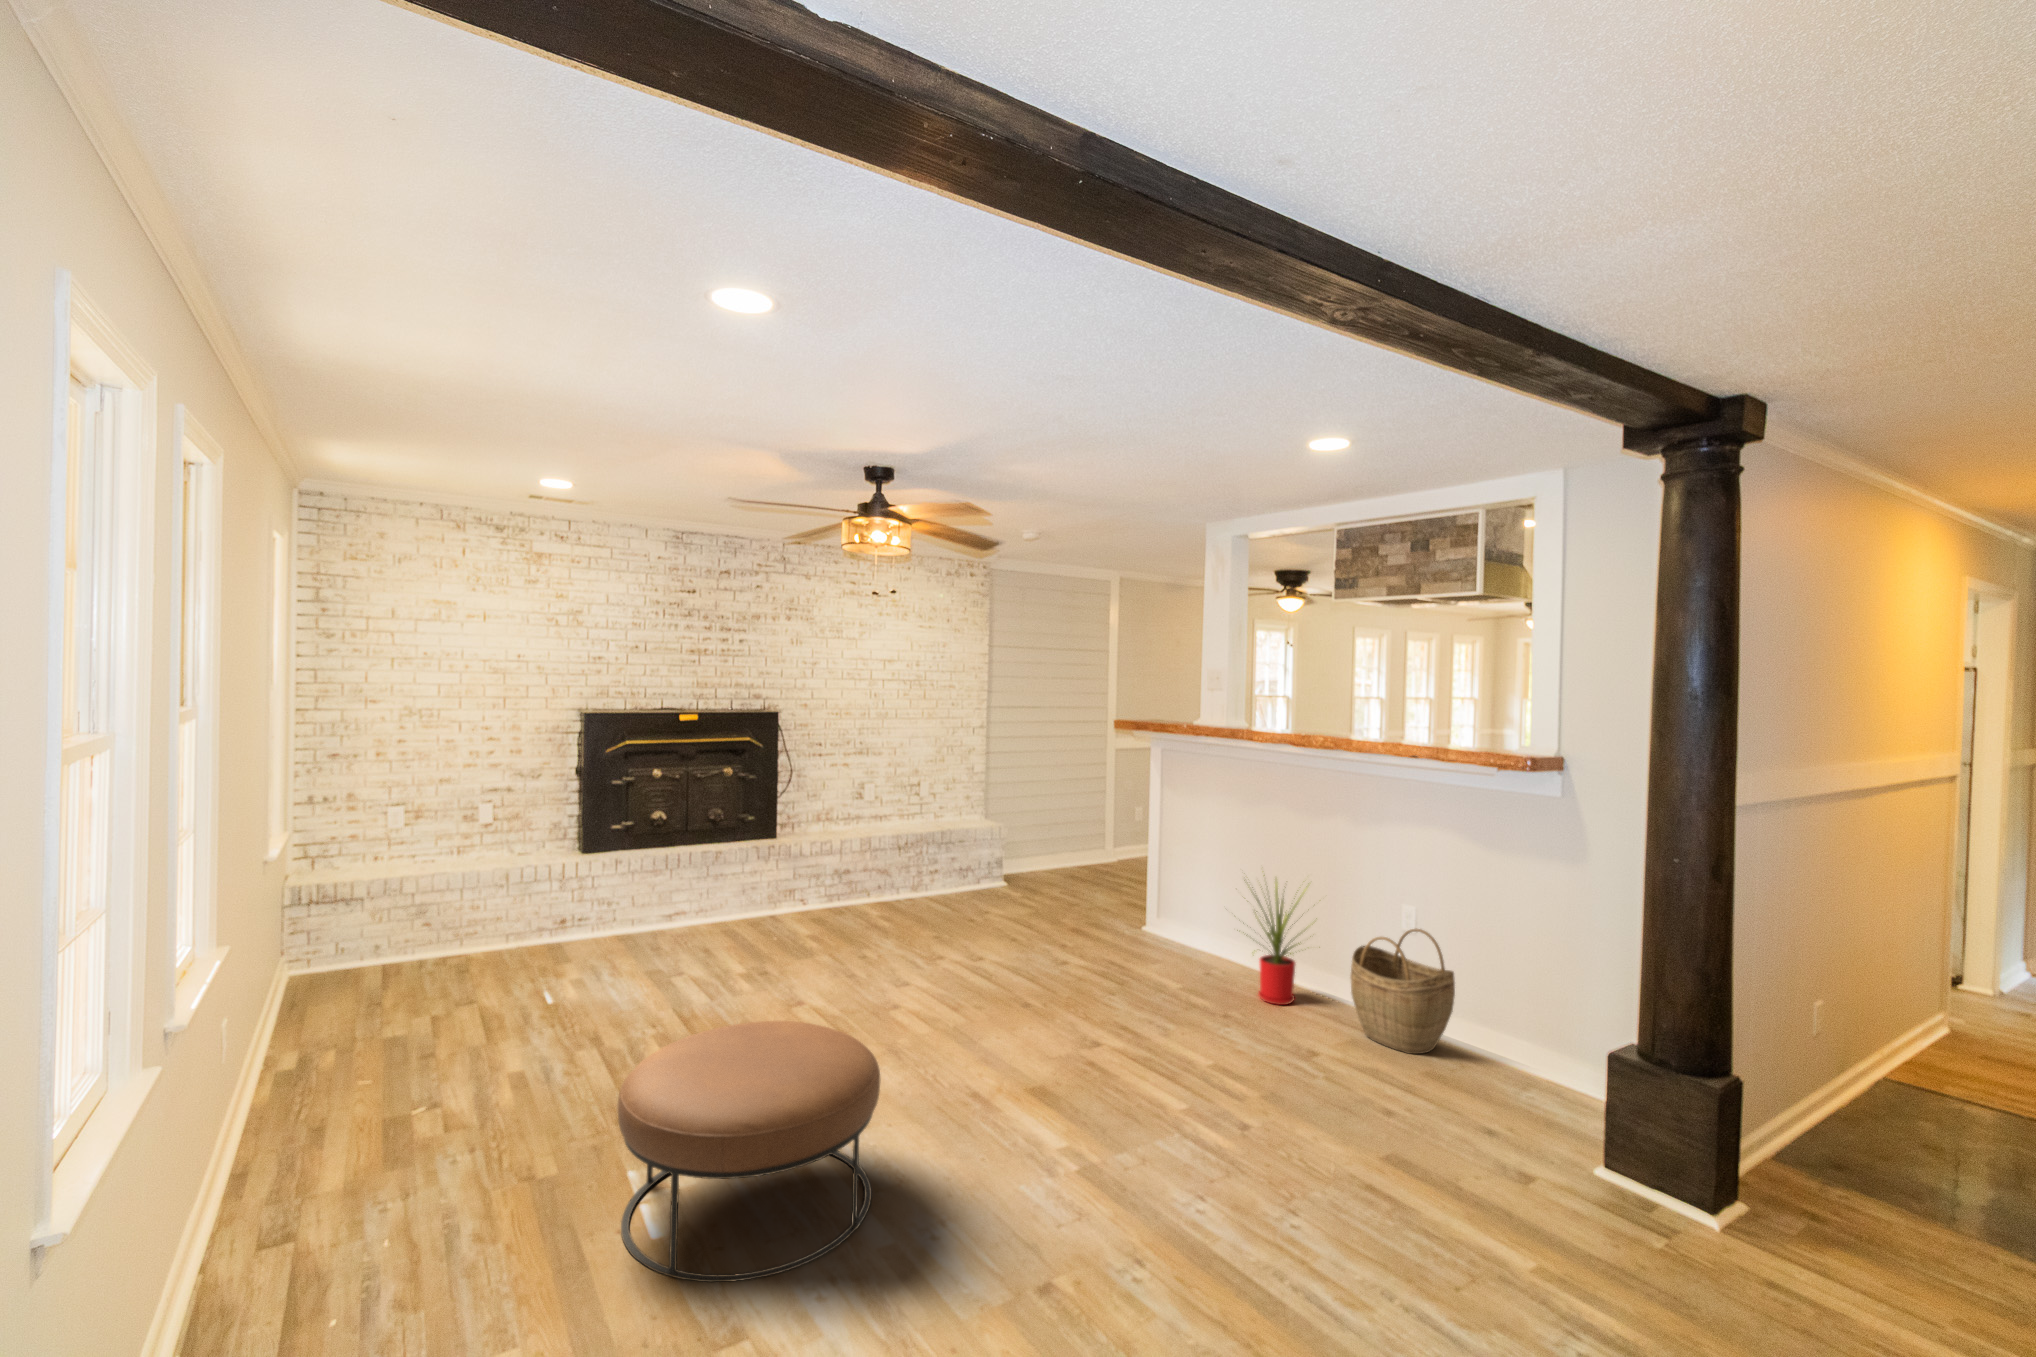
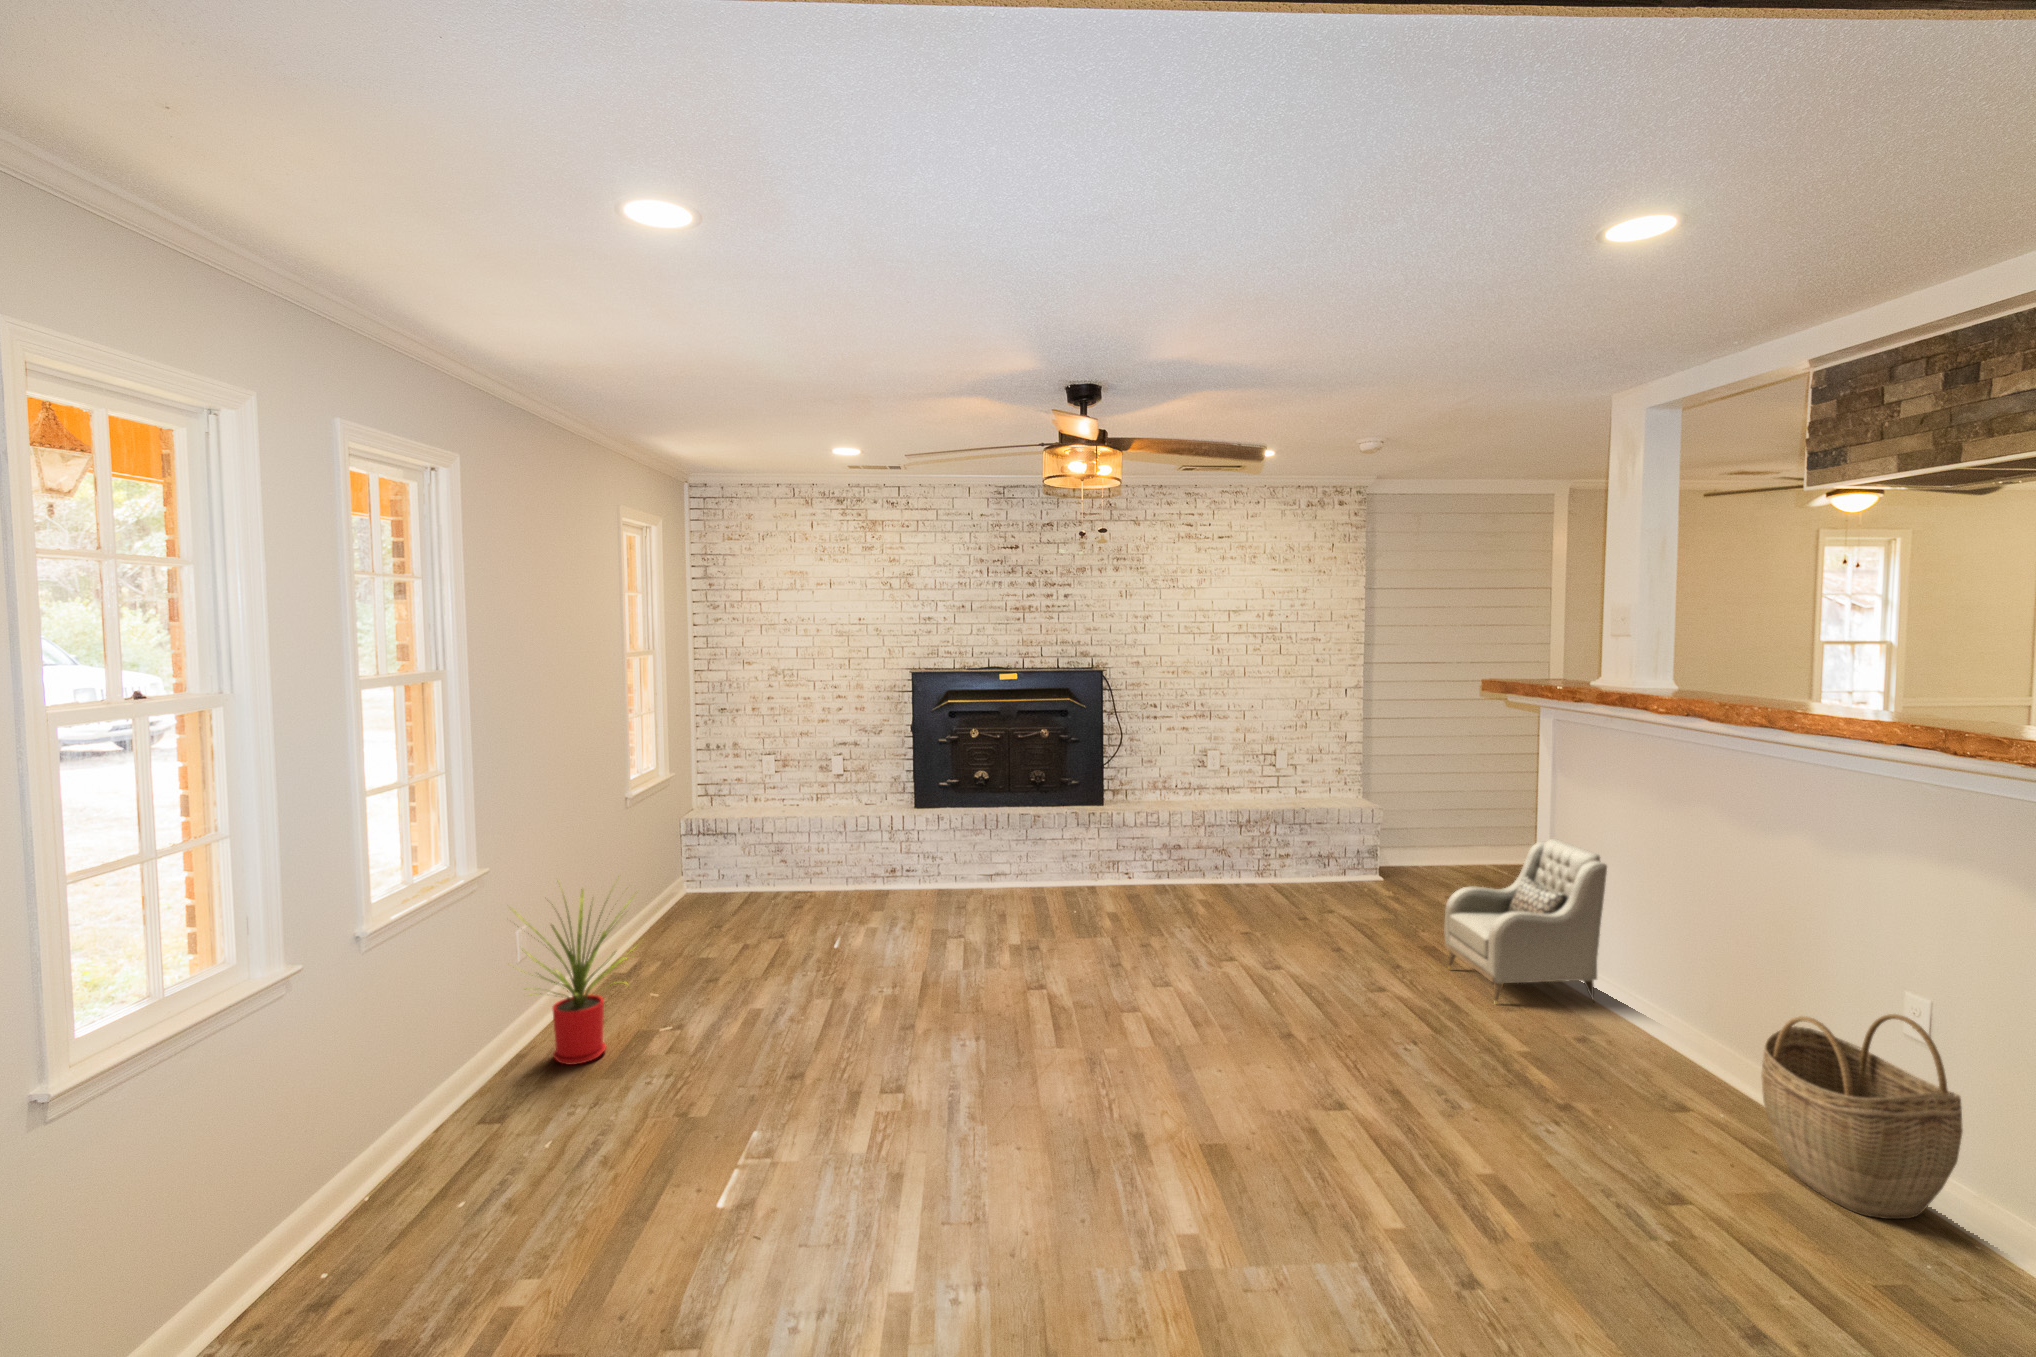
armchair: none [1098,812,1210,966] -> present [1444,839,1607,1003]
house plant: present [1237,875,1301,1005] -> present [515,883,630,1064]
ottoman: present [618,1021,880,1282] -> none [698,984,960,1242]

